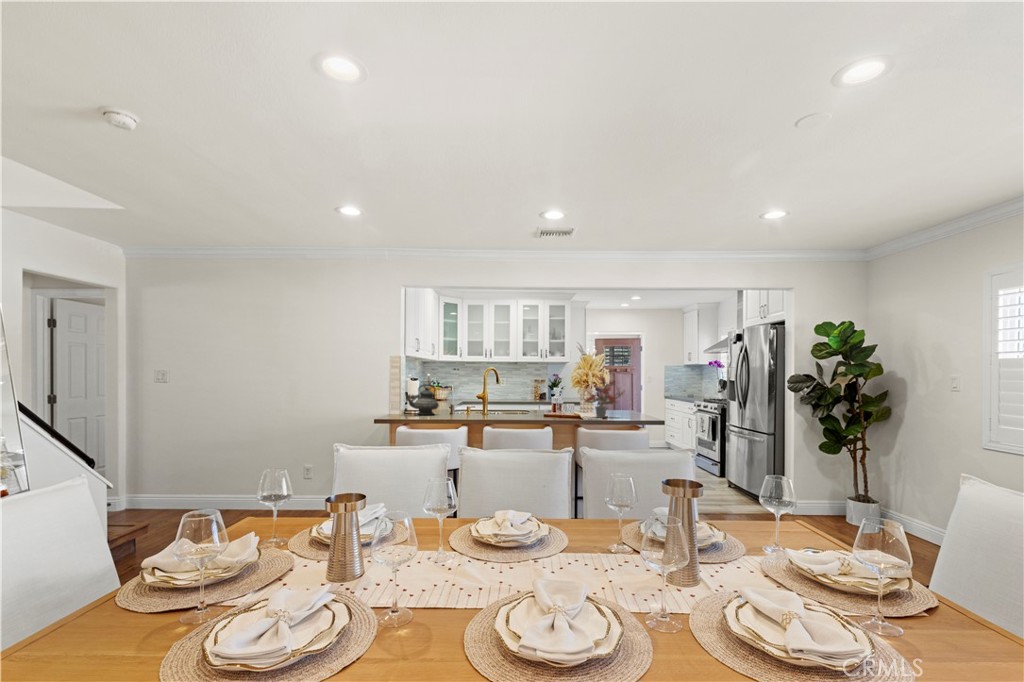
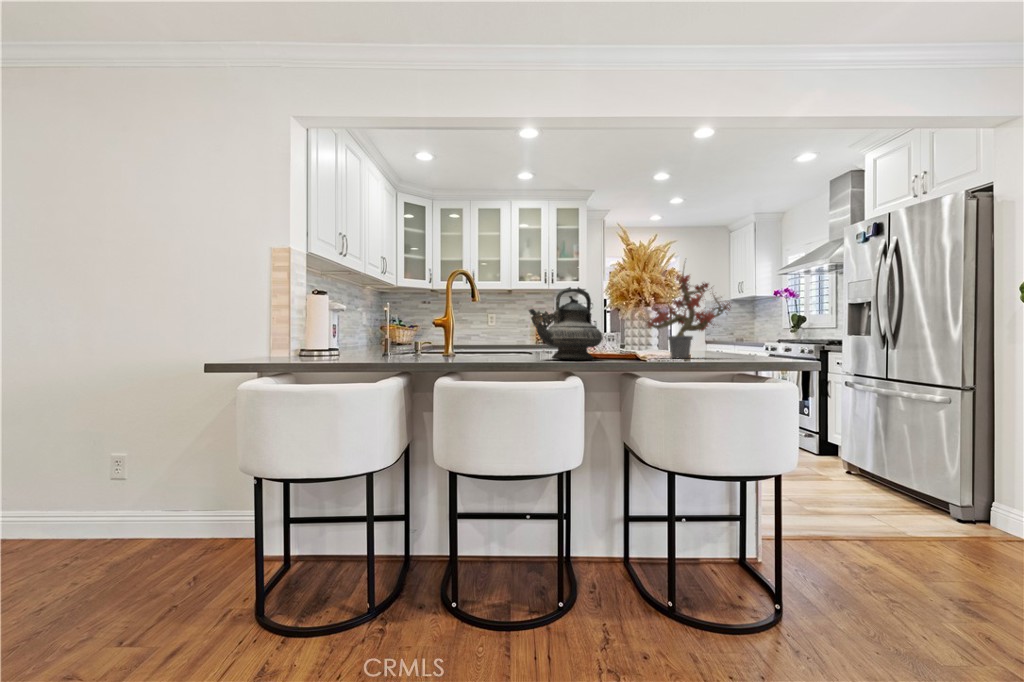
teapot: present [405,384,439,415] -> present [529,287,602,360]

